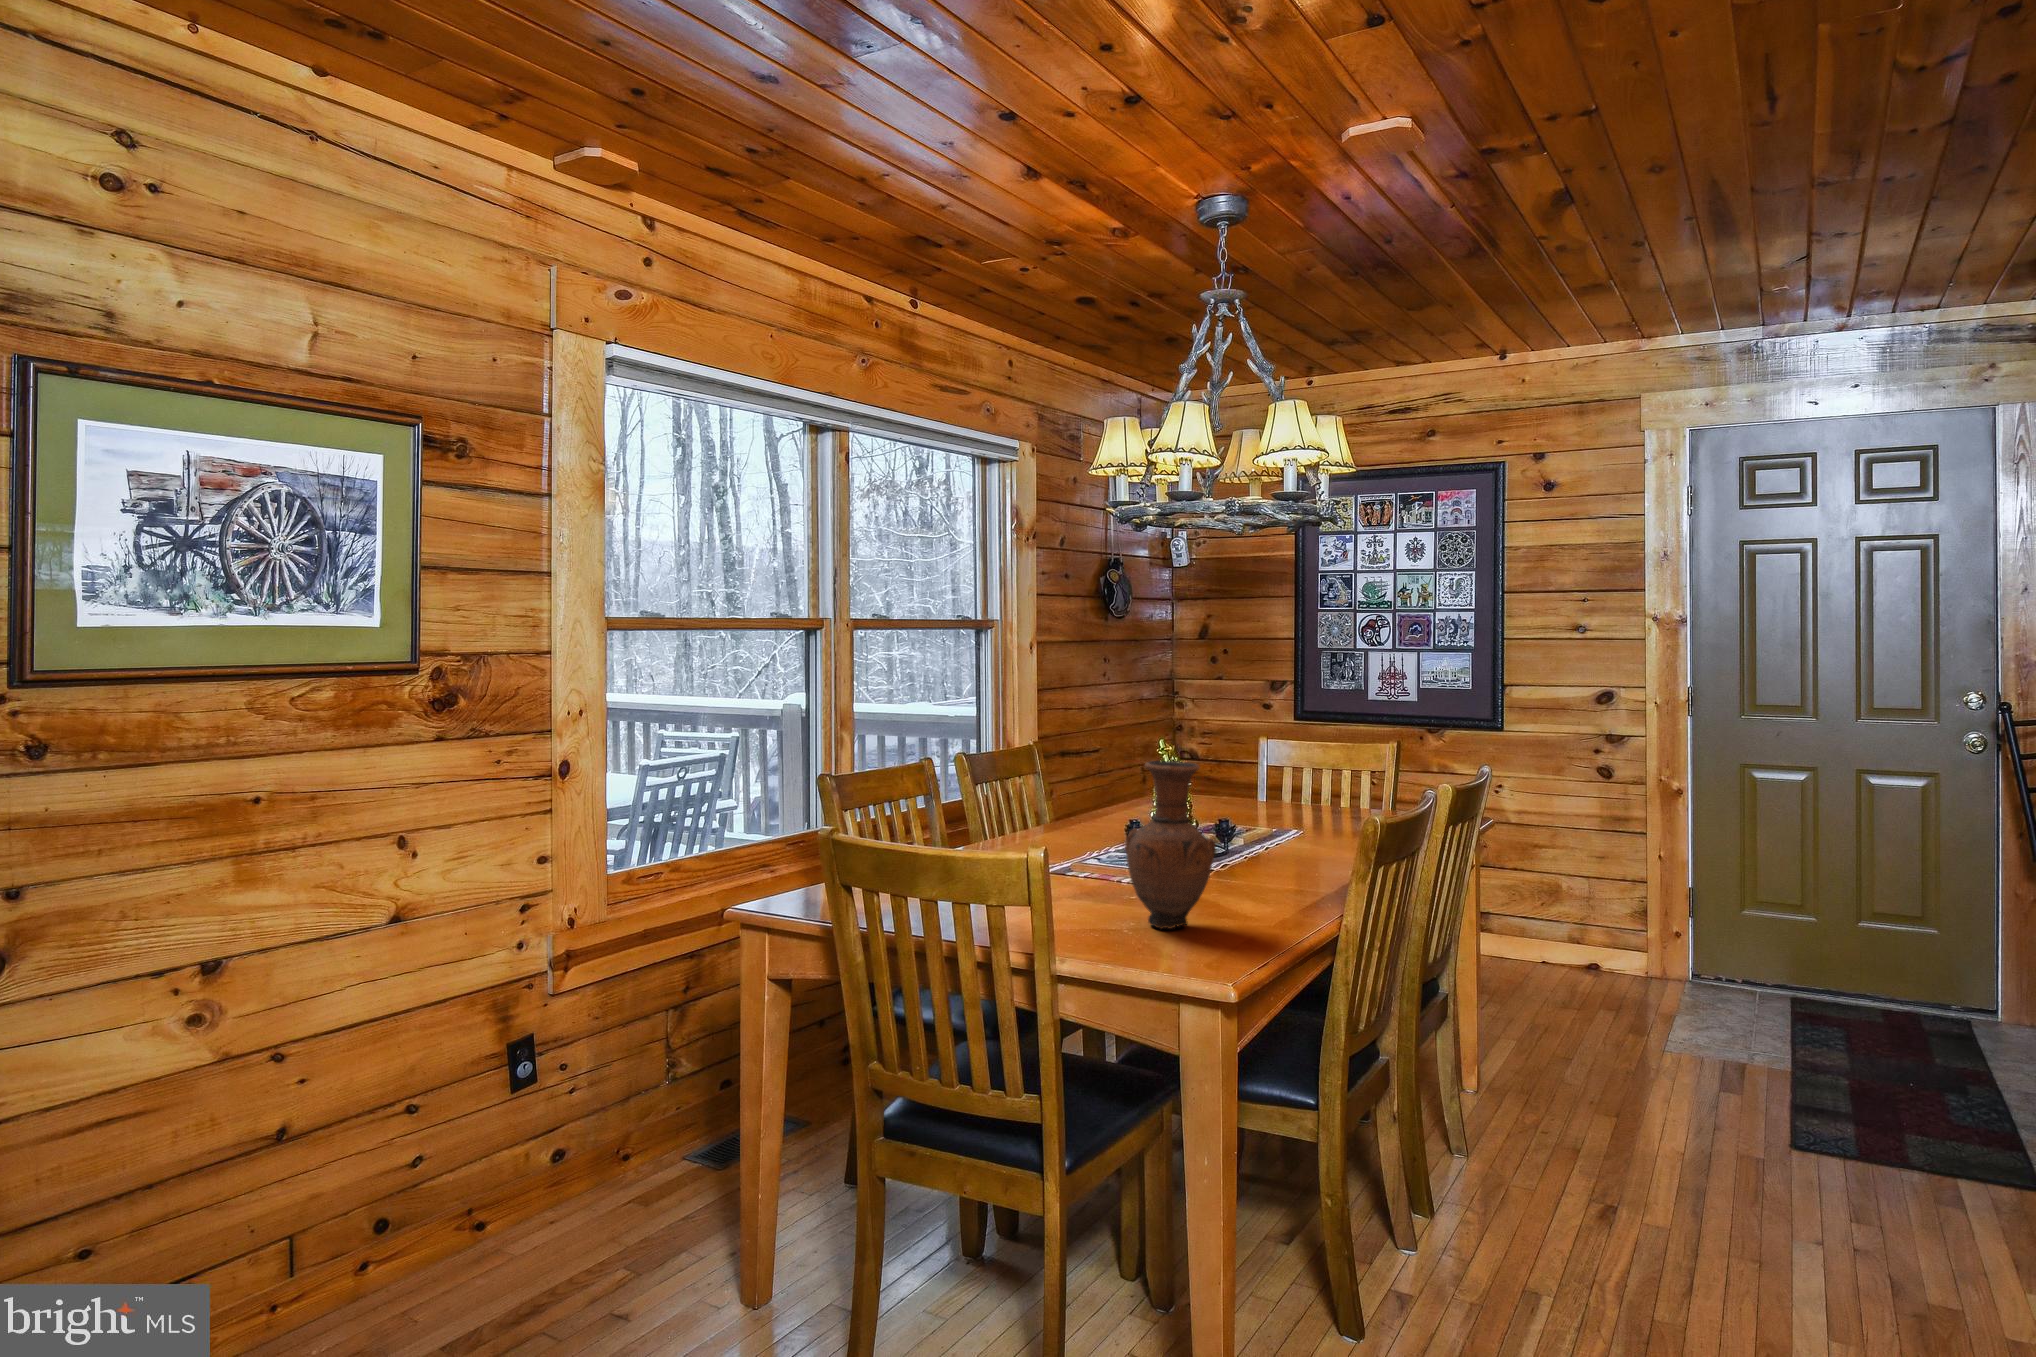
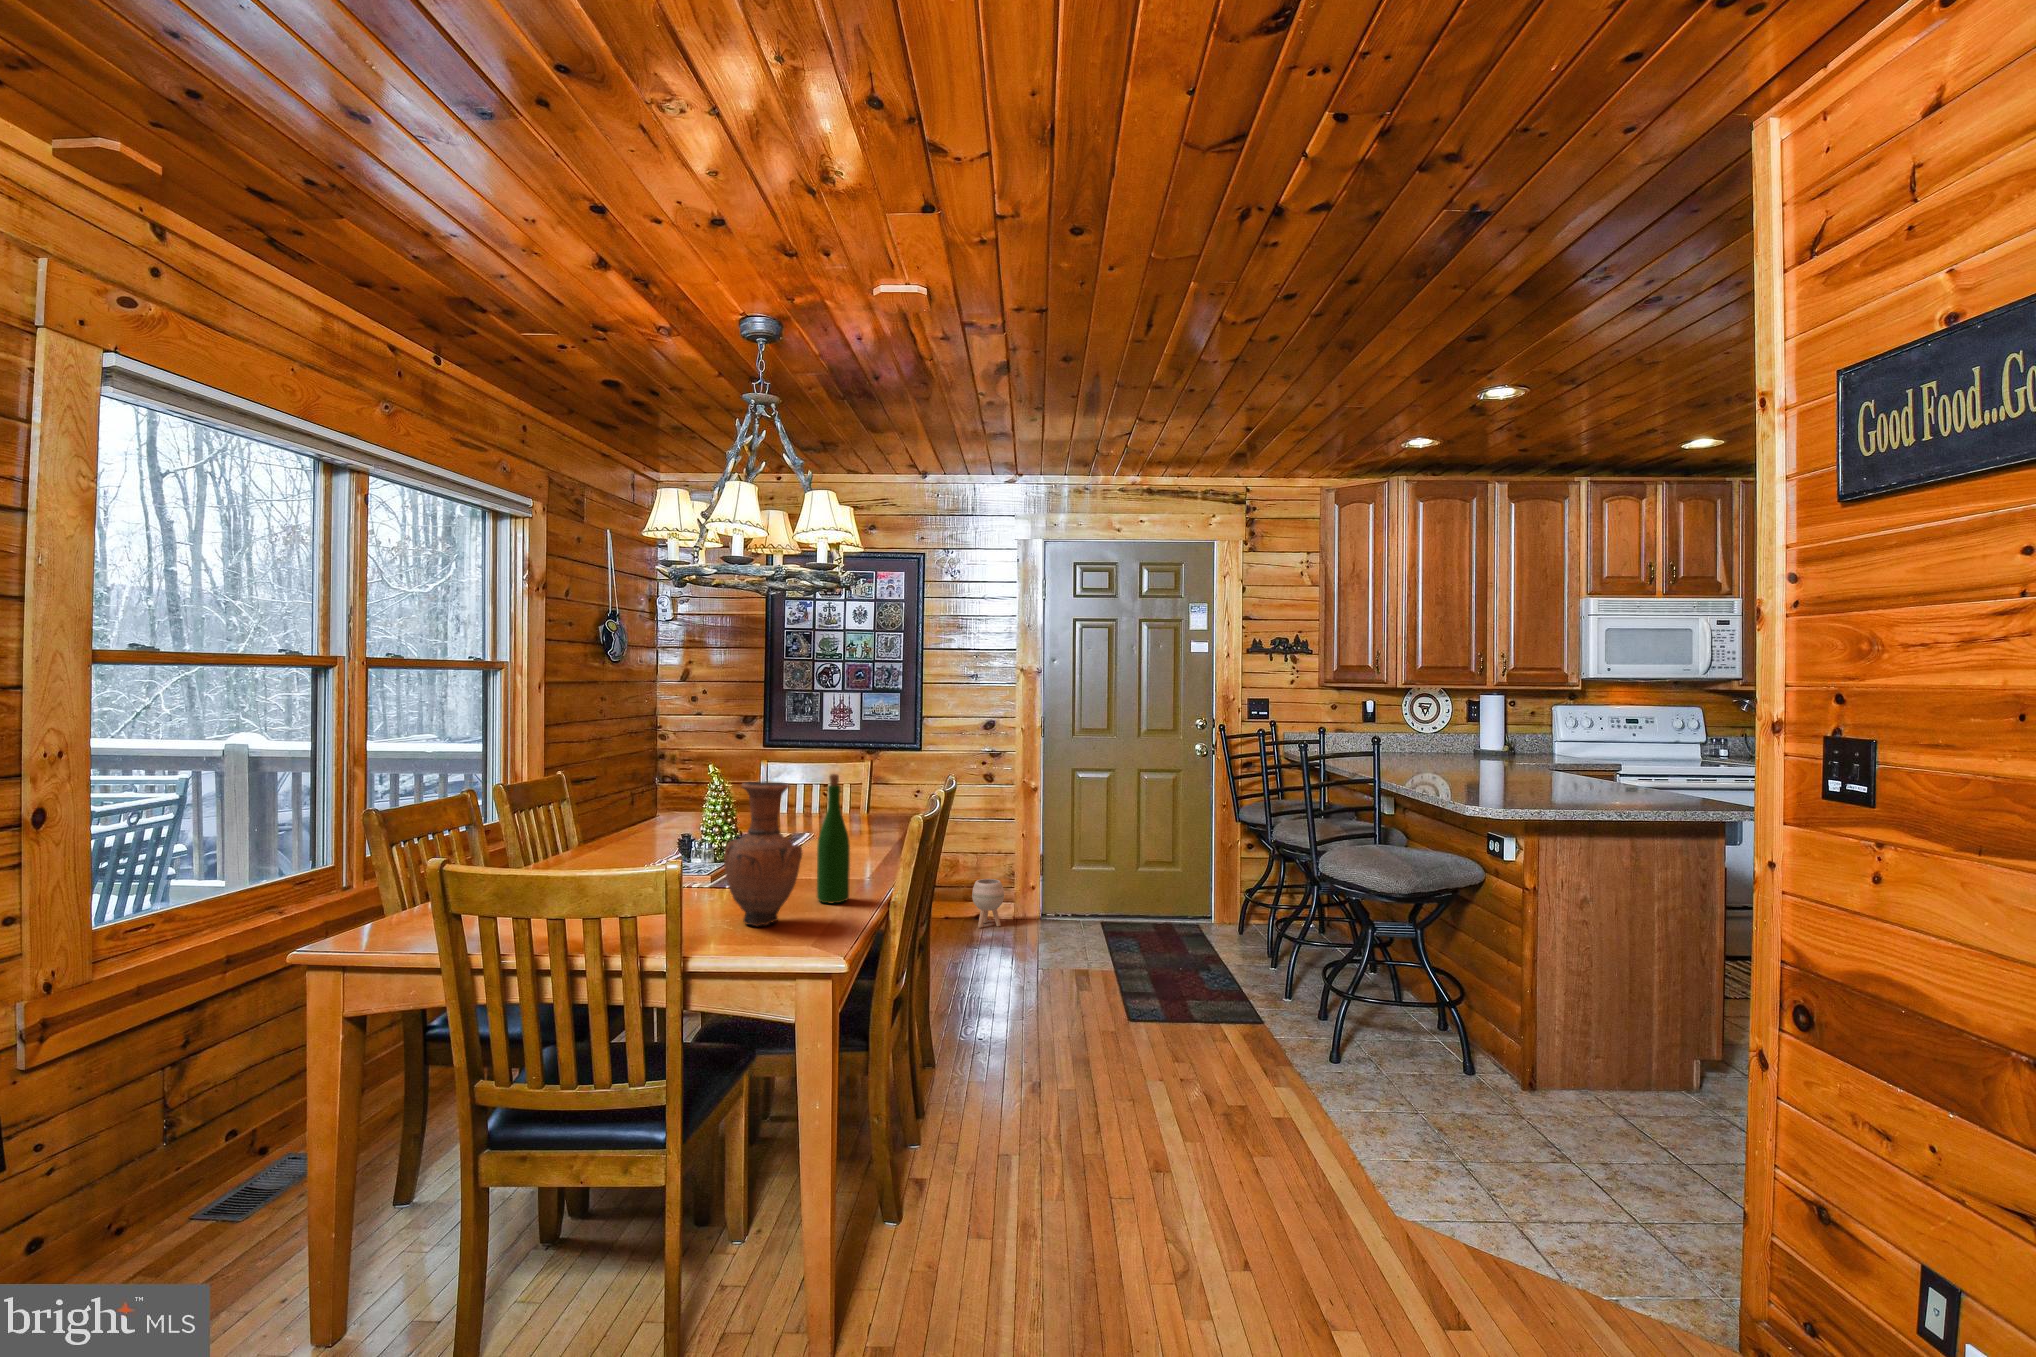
wine bottle: none [1250,756,1288,914] -> present [817,774,850,904]
planter: none [1574,914,1624,983] -> present [972,879,1004,928]

